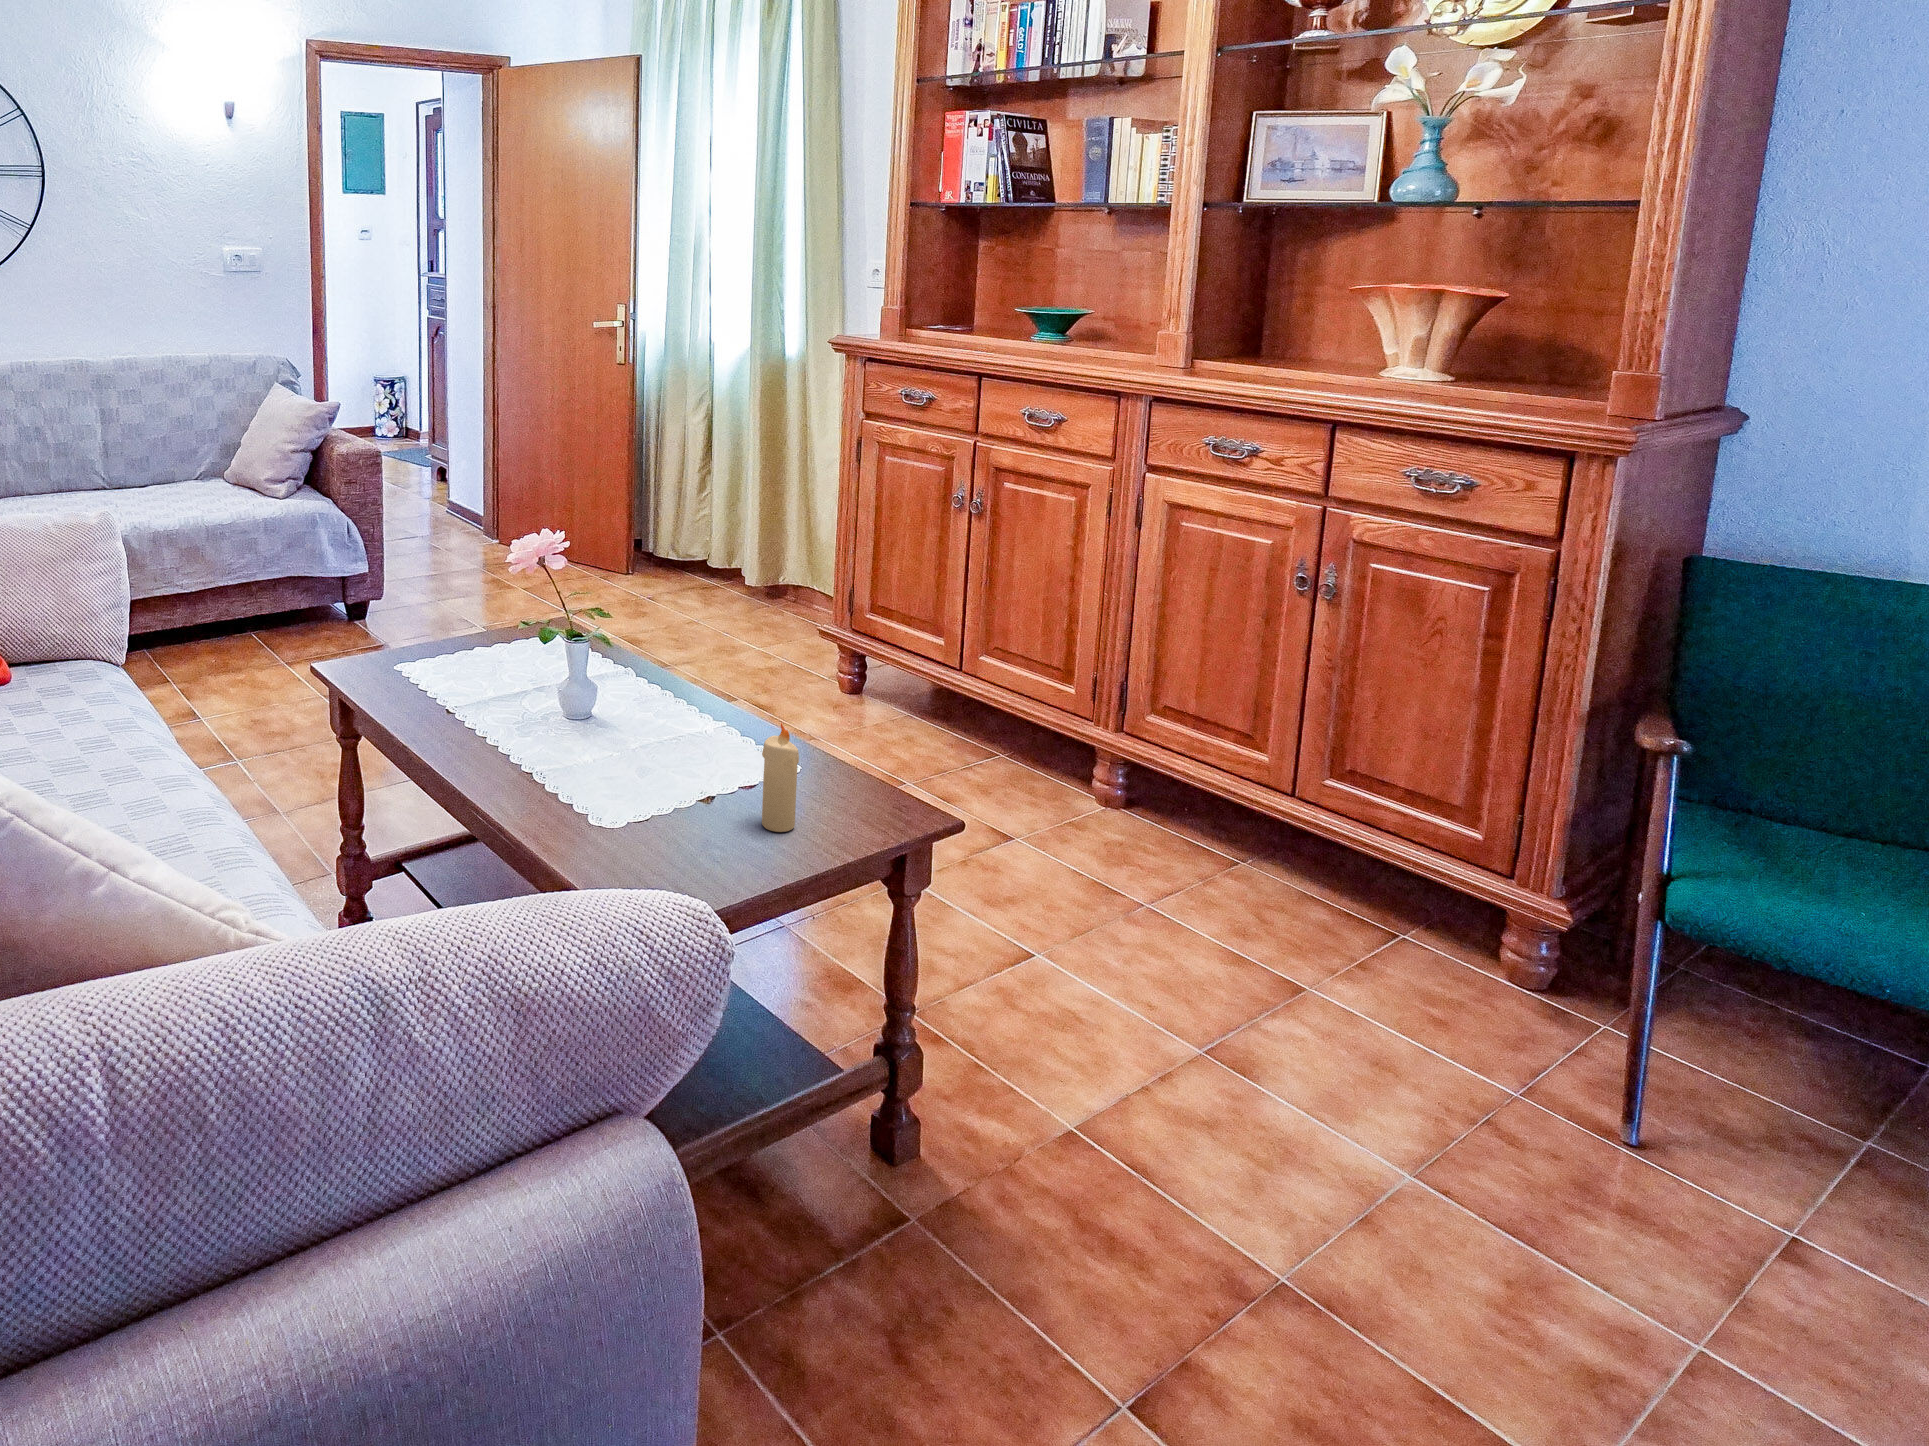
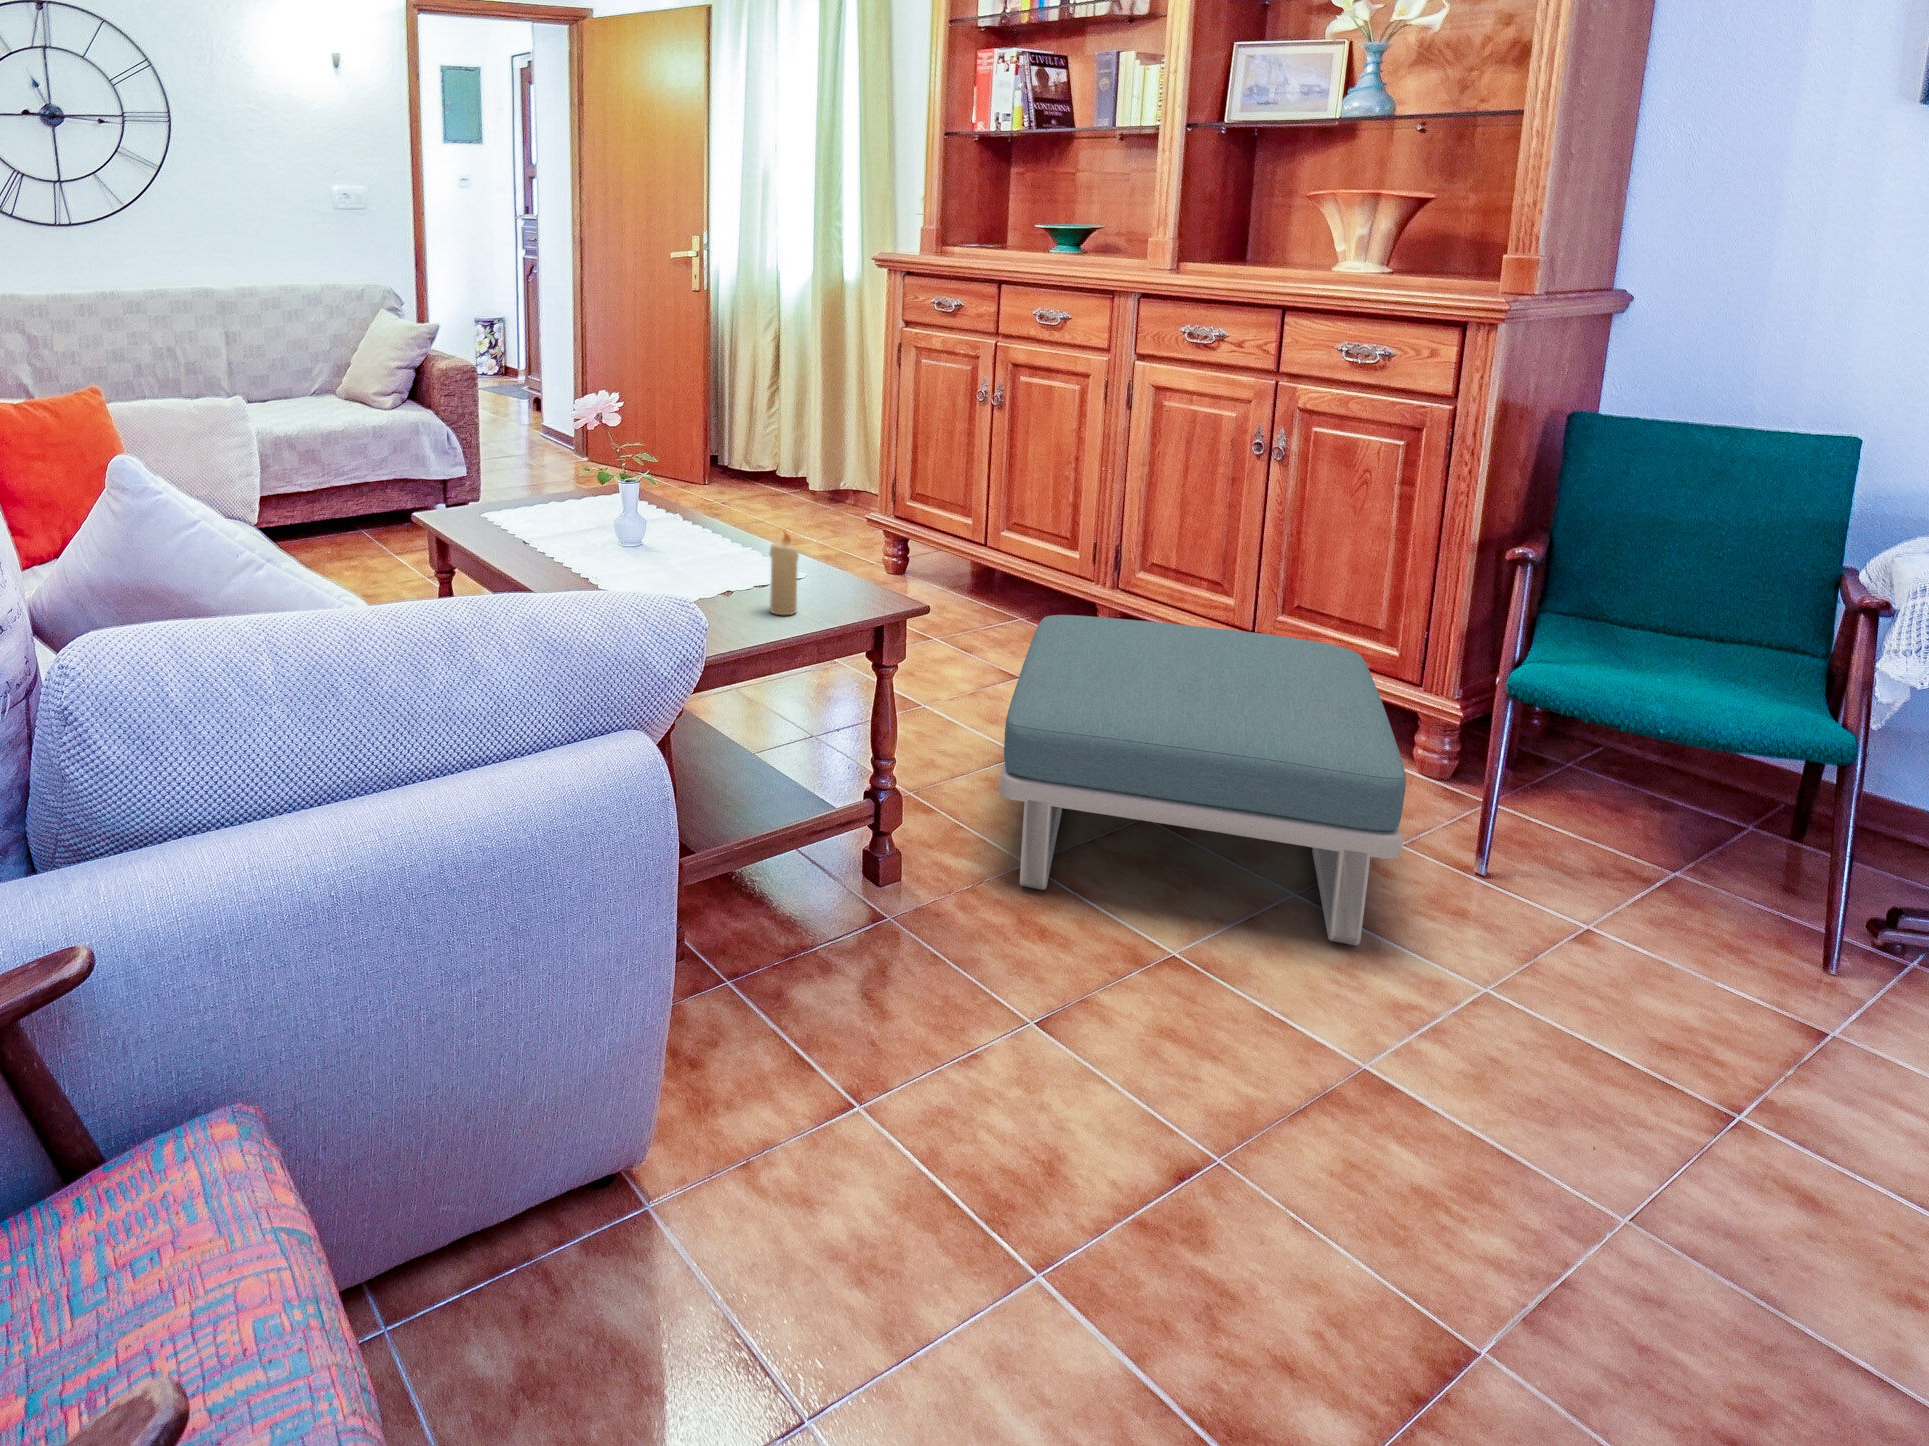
footstool: none [1046,789,1583,1269] -> present [1000,615,1406,945]

